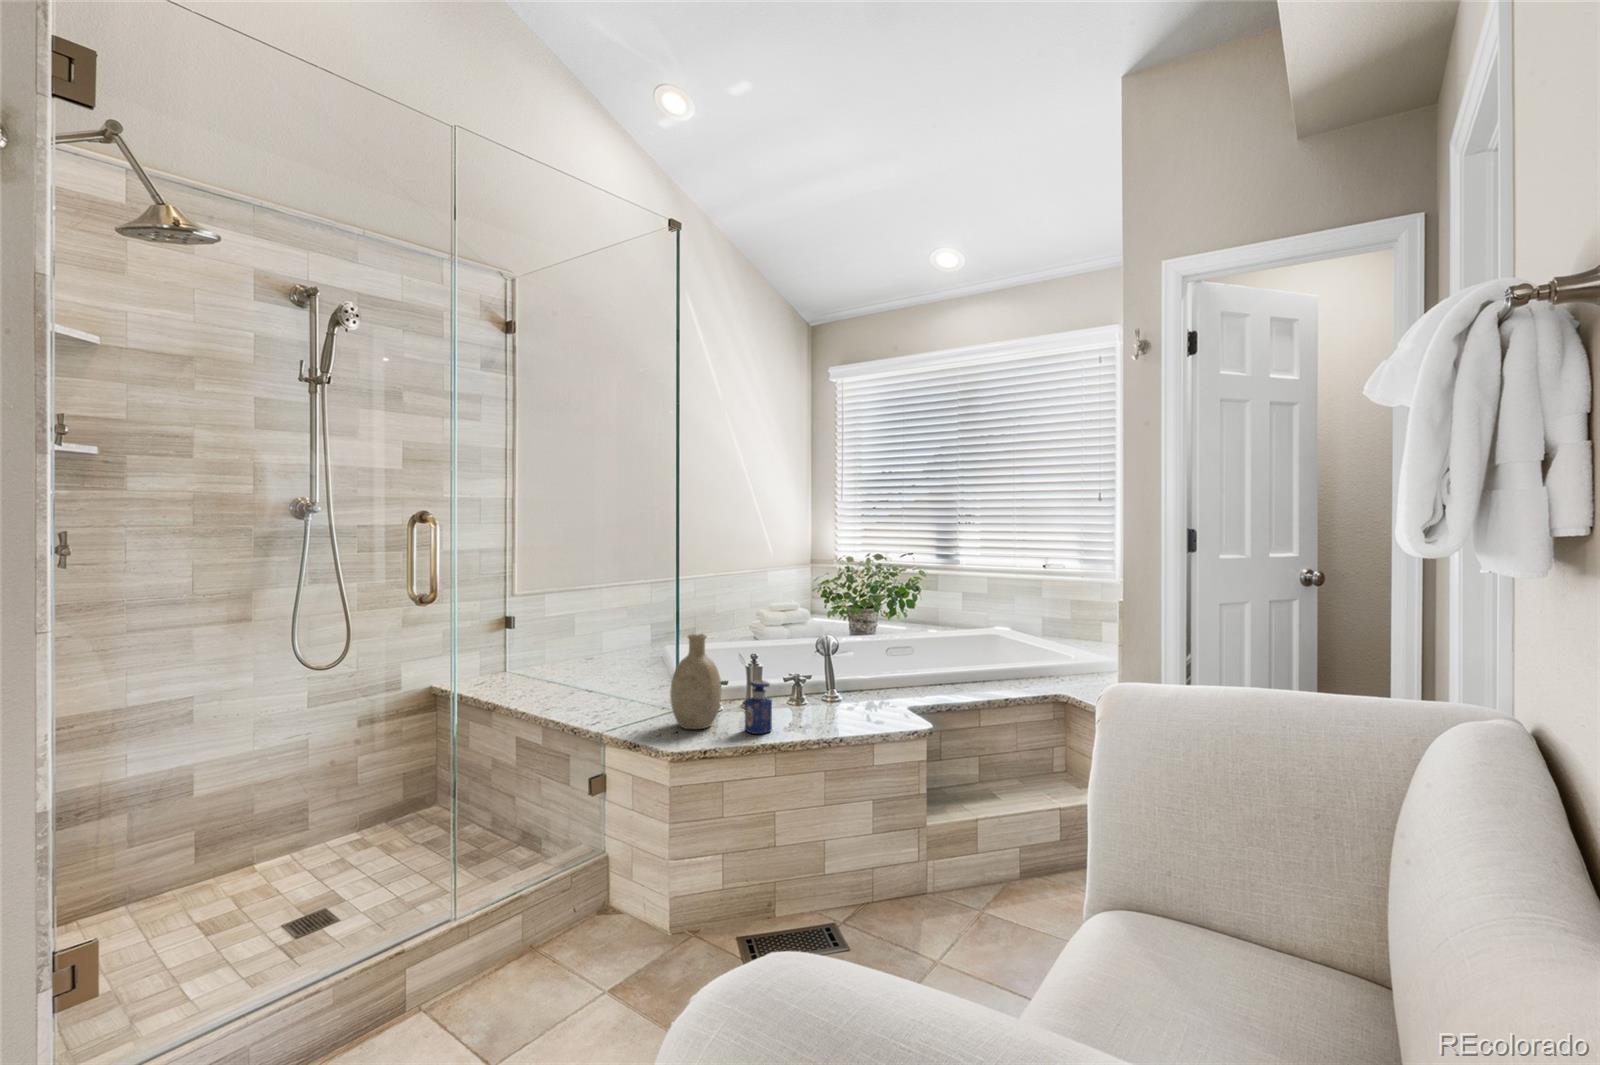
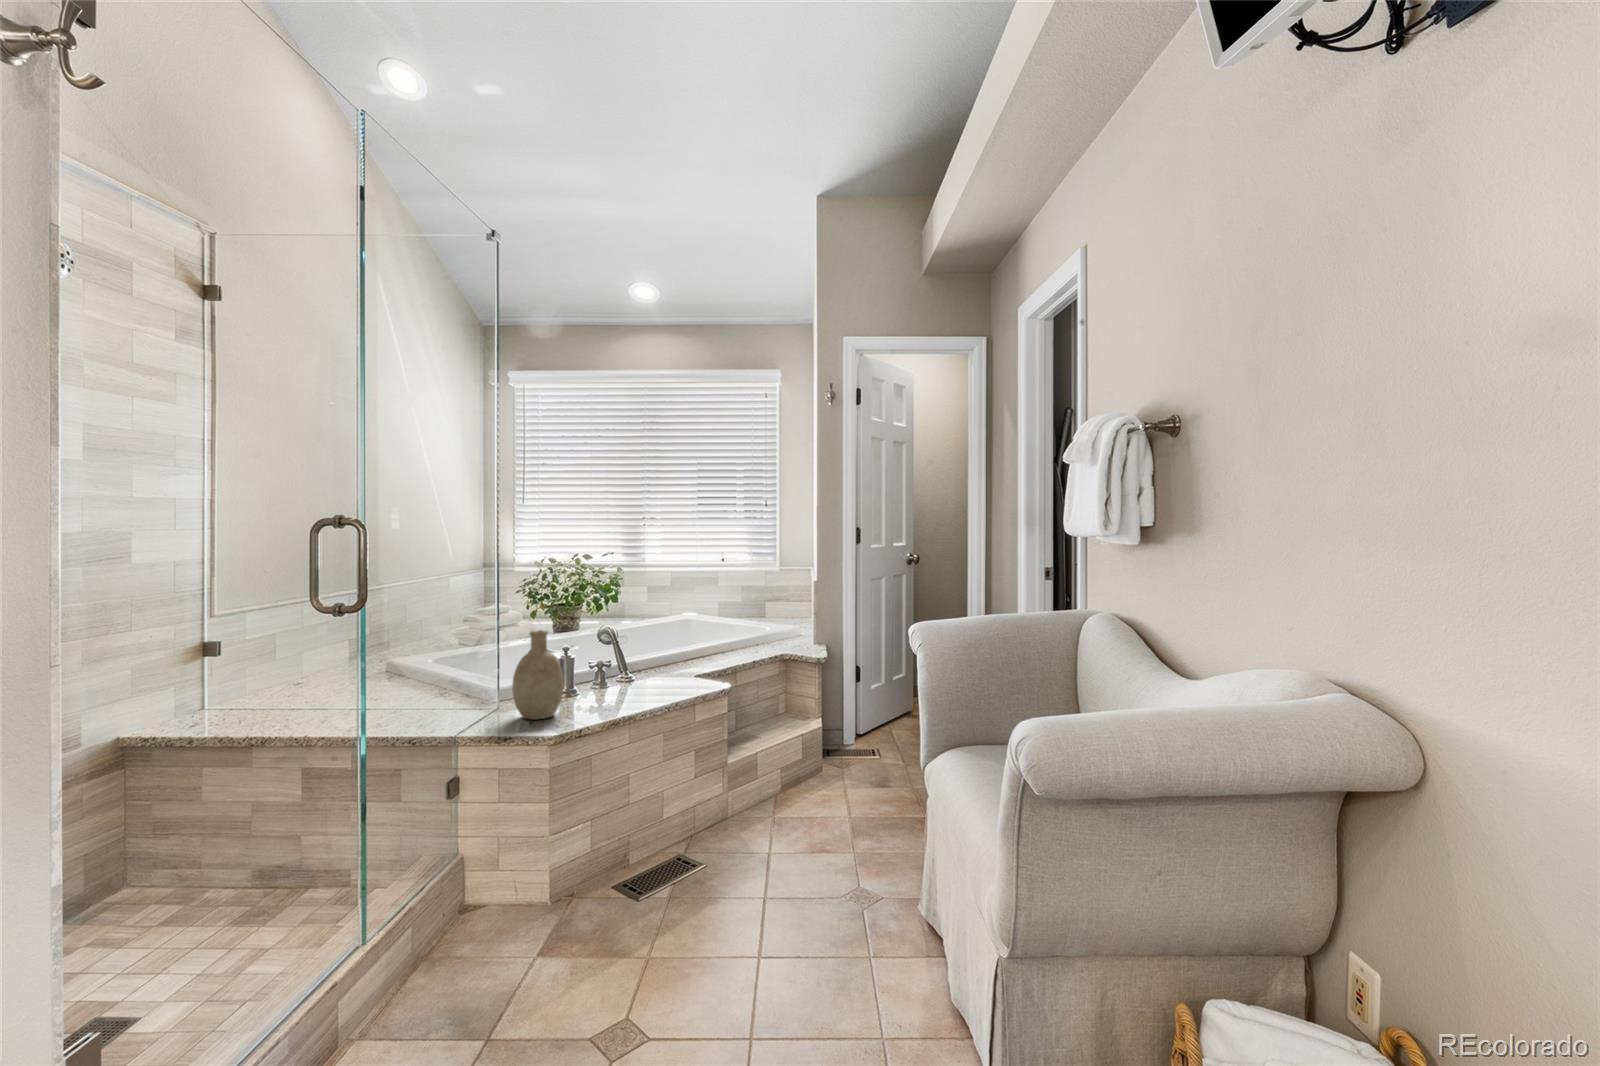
perfume bottle: present [745,680,772,734] -> none [589,665,615,712]

